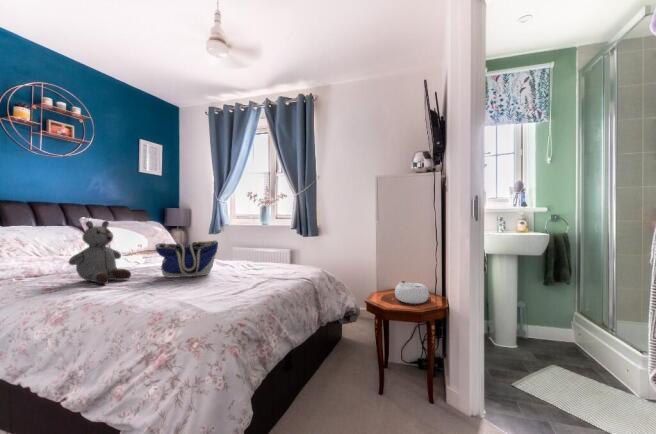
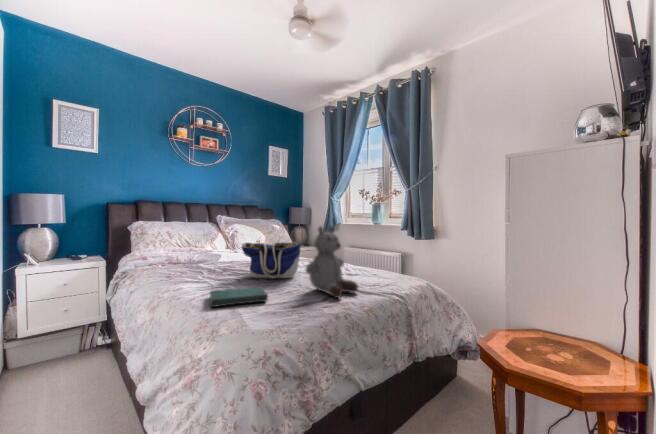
stuffed bear: present [69,221,131,284] -> present [306,226,358,298]
decorative bowl: present [395,281,429,304] -> none [532,323,604,370]
book: none [140,282,206,302] -> present [210,286,268,307]

